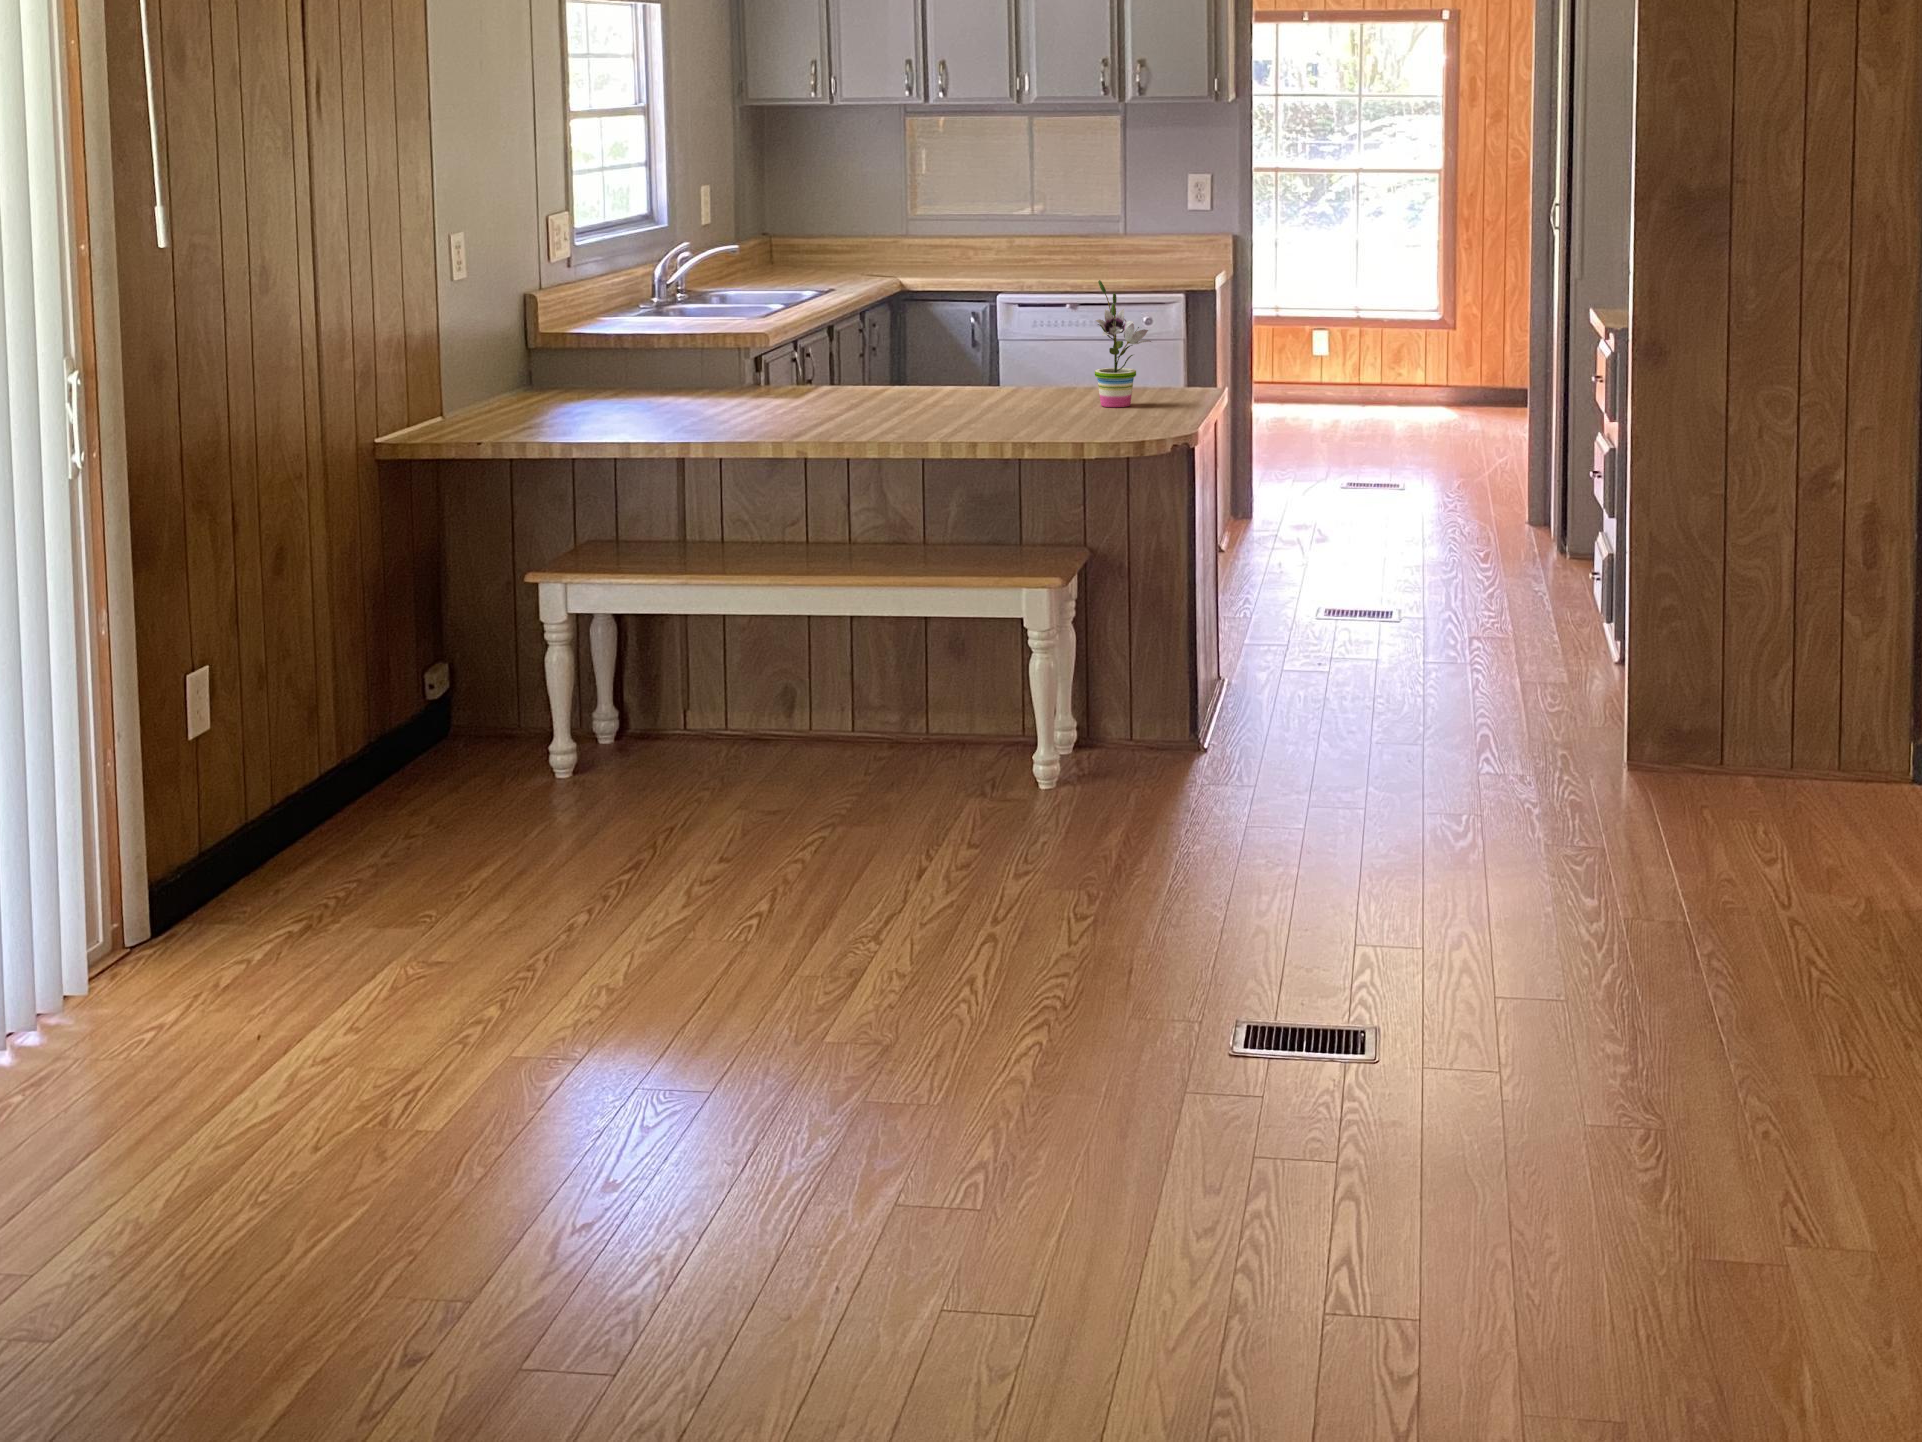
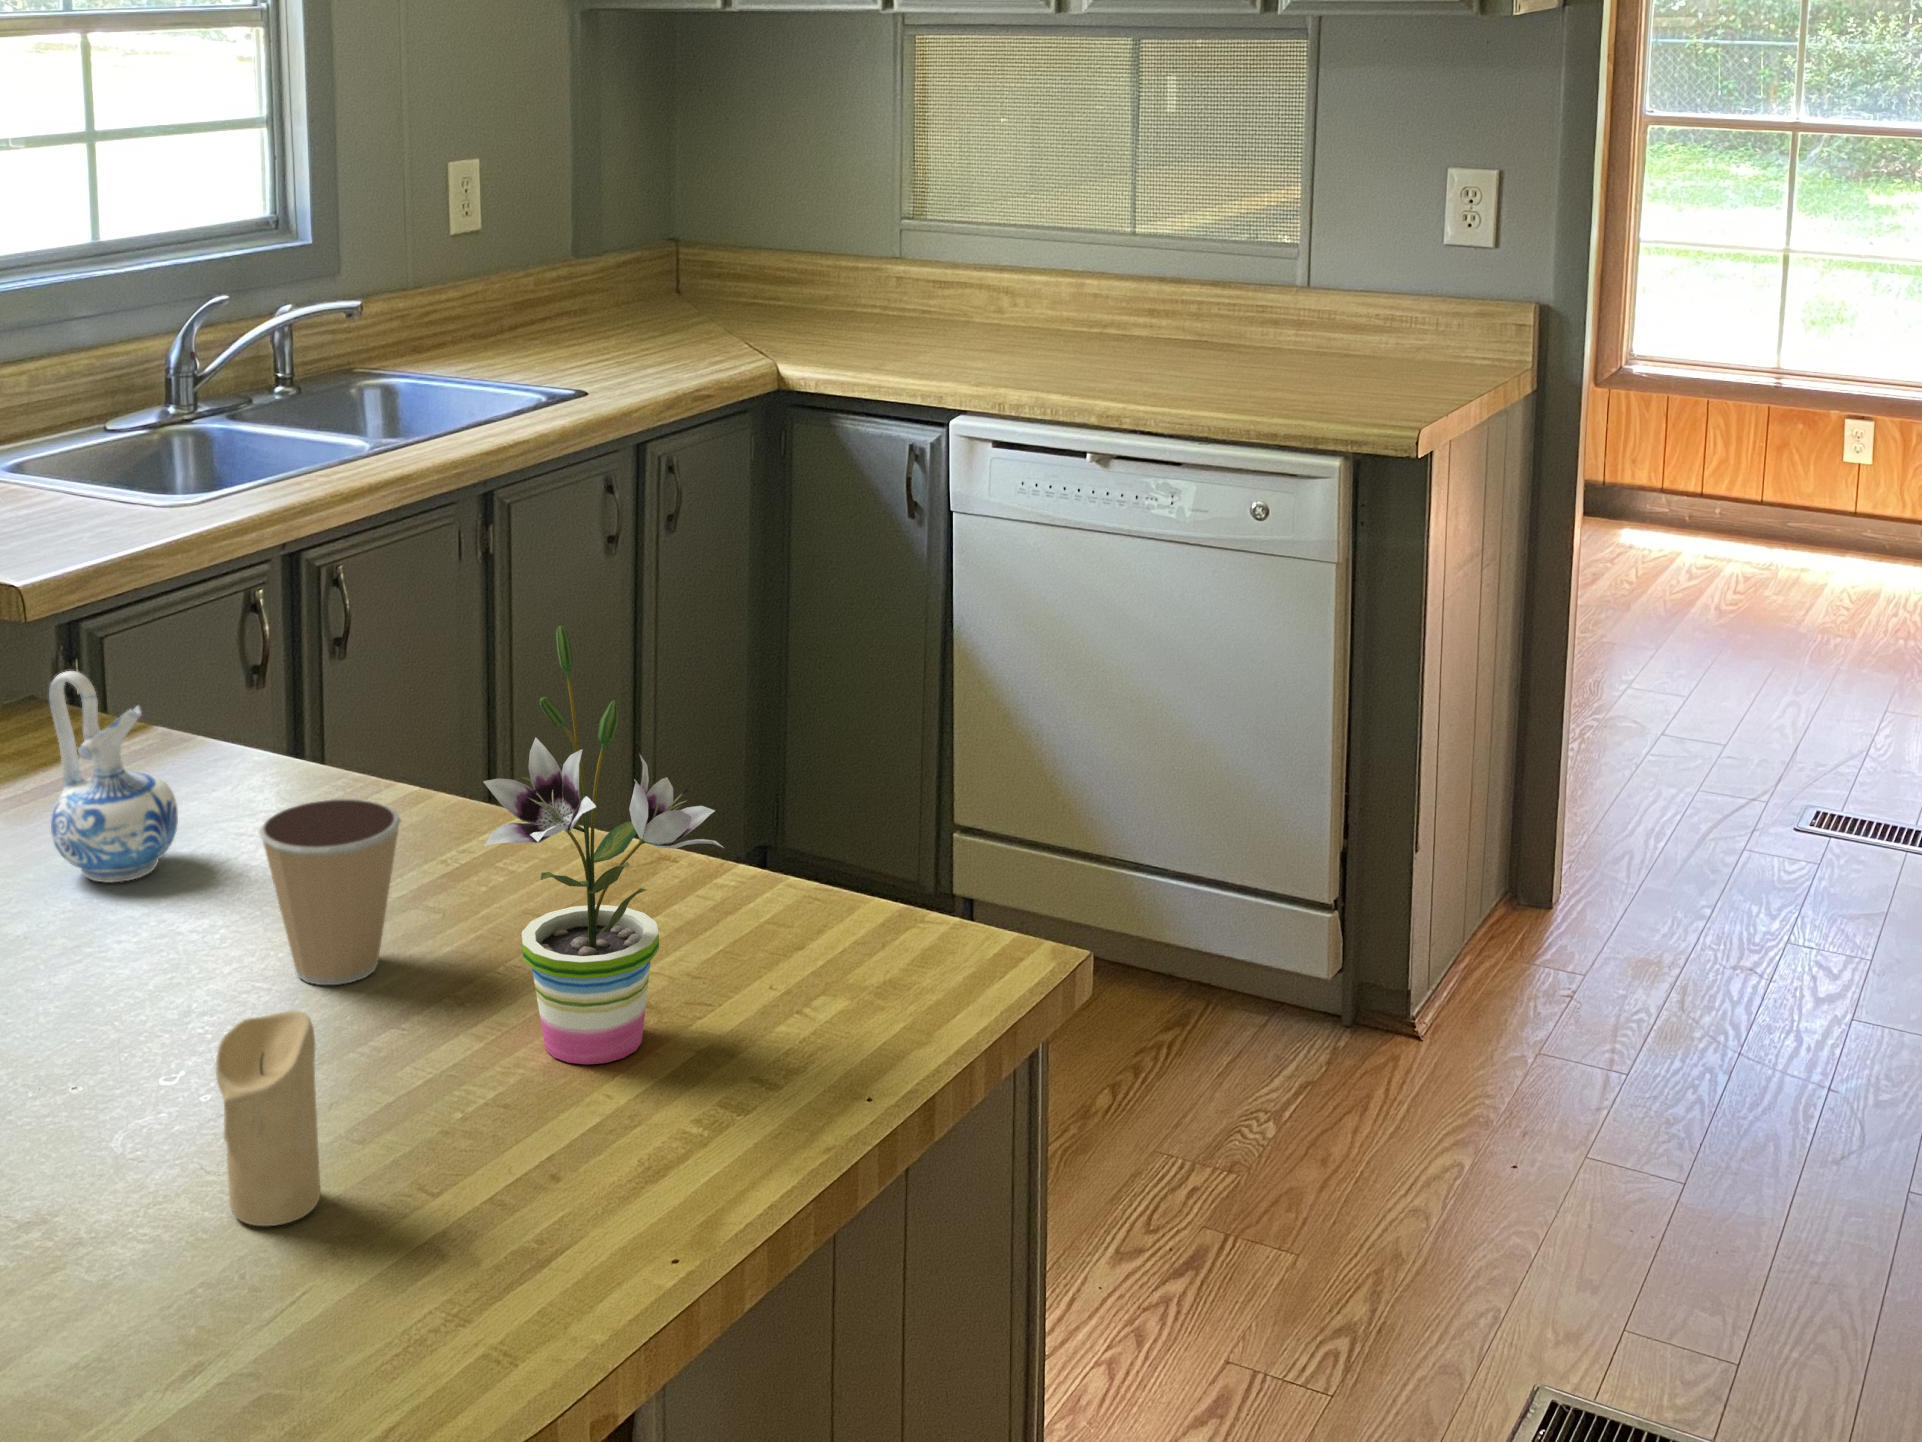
ceramic pitcher: none [869,328,914,401] -> present [49,671,178,882]
coffee cup: none [990,353,1034,406] -> present [259,799,401,985]
candle: none [1069,368,1097,423] -> present [216,1011,320,1226]

